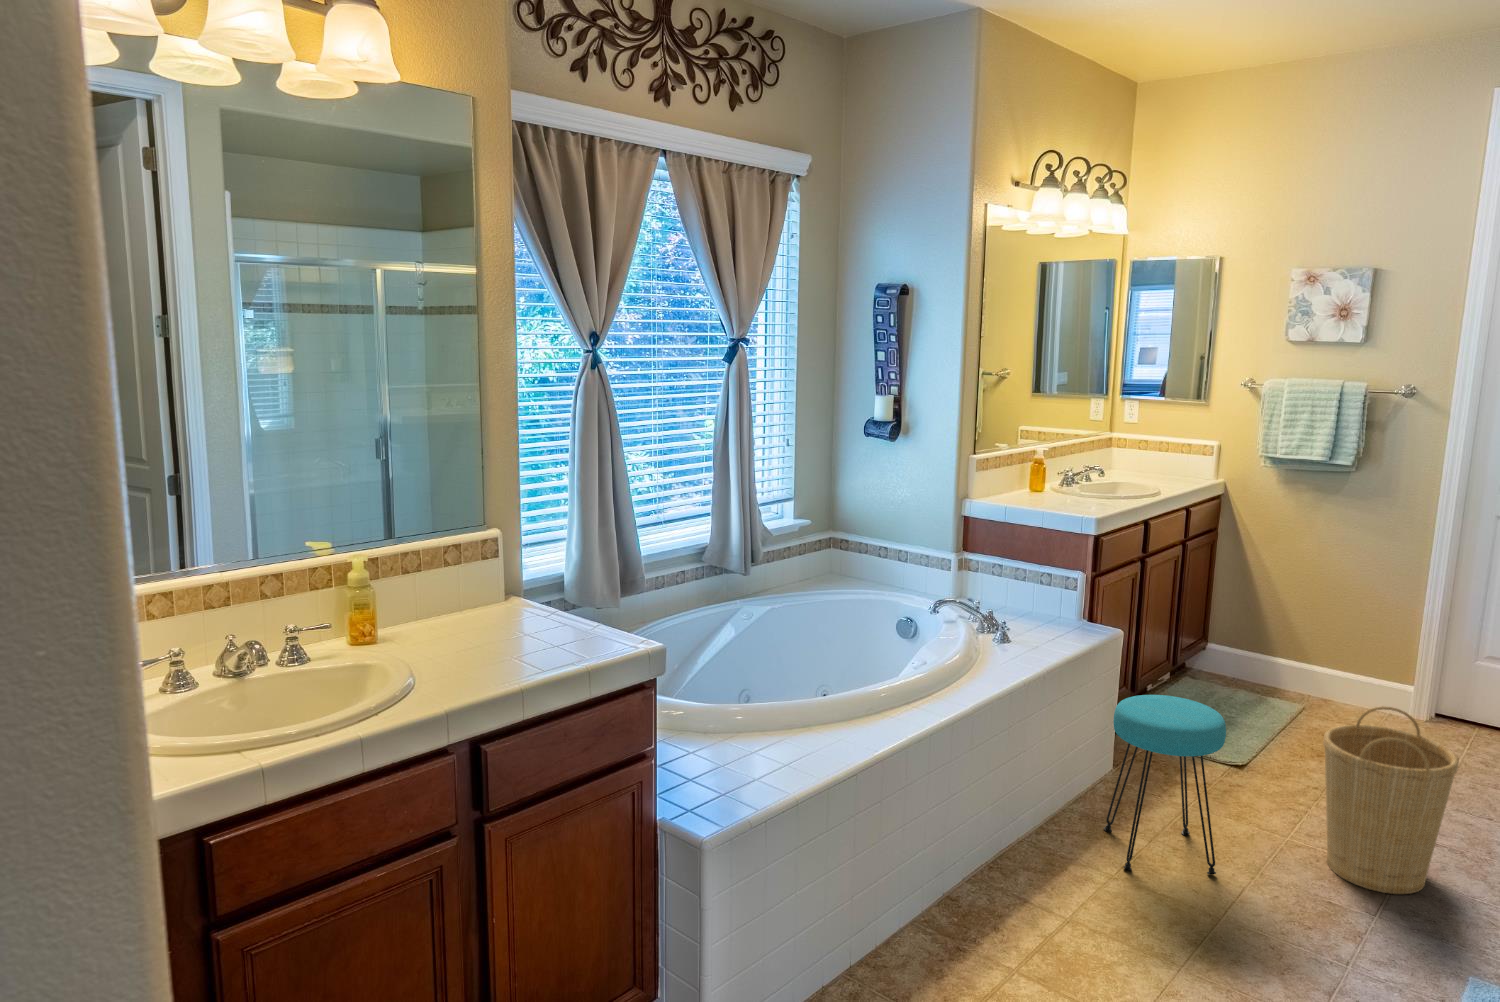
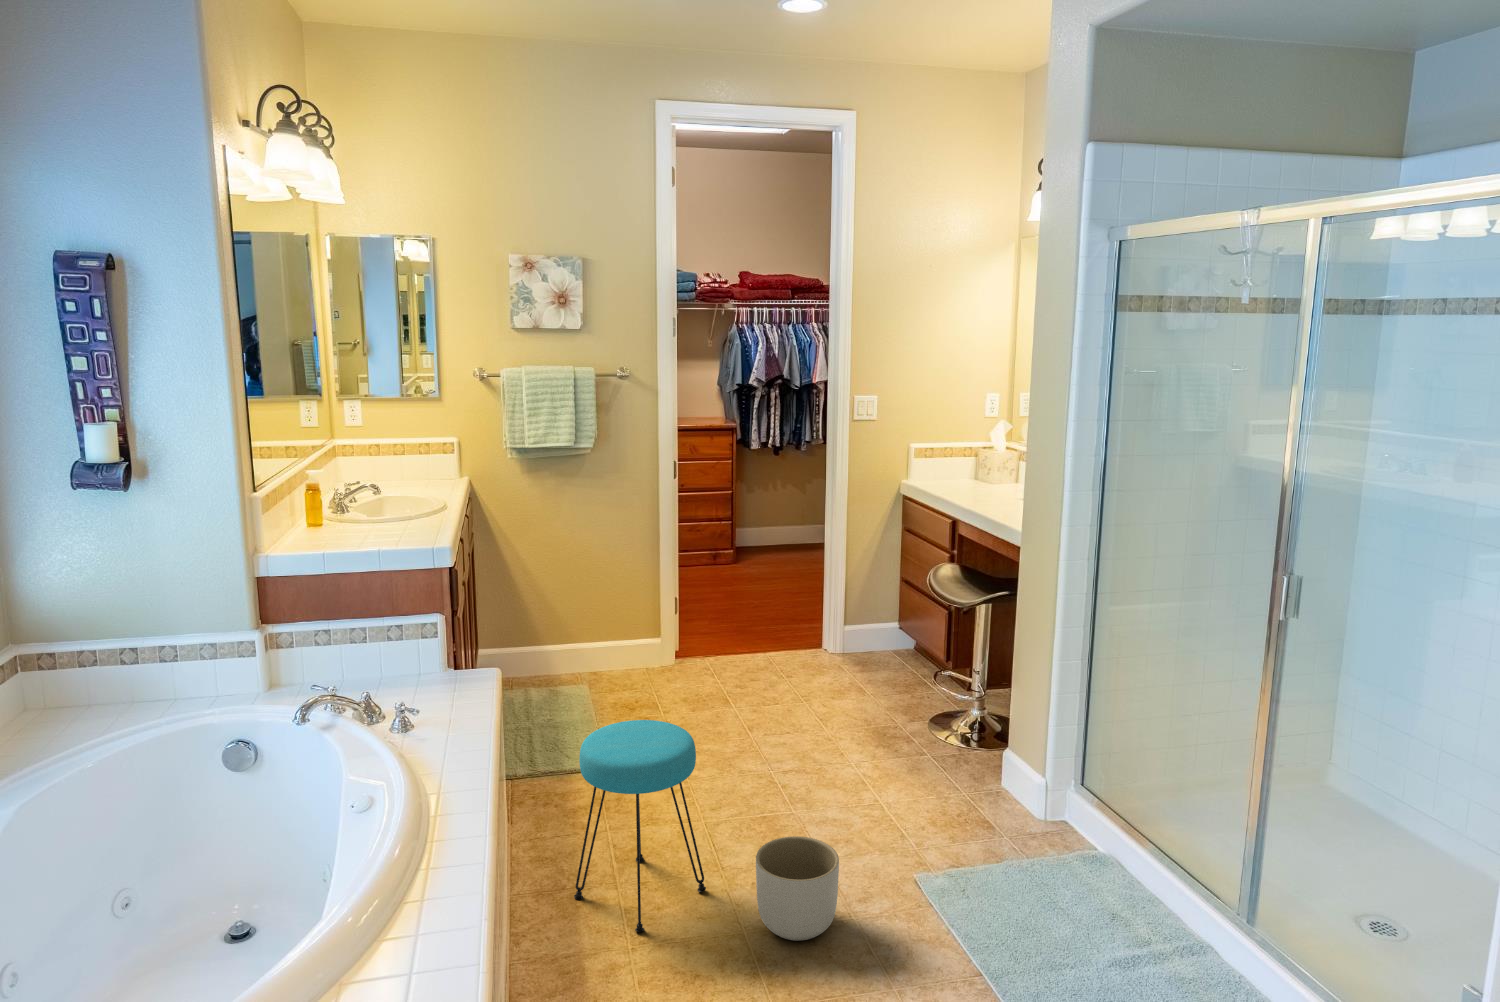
basket: present [1323,706,1459,894] -> none [733,663,840,835]
planter: none [1227,847,1320,950] -> present [756,836,839,941]

